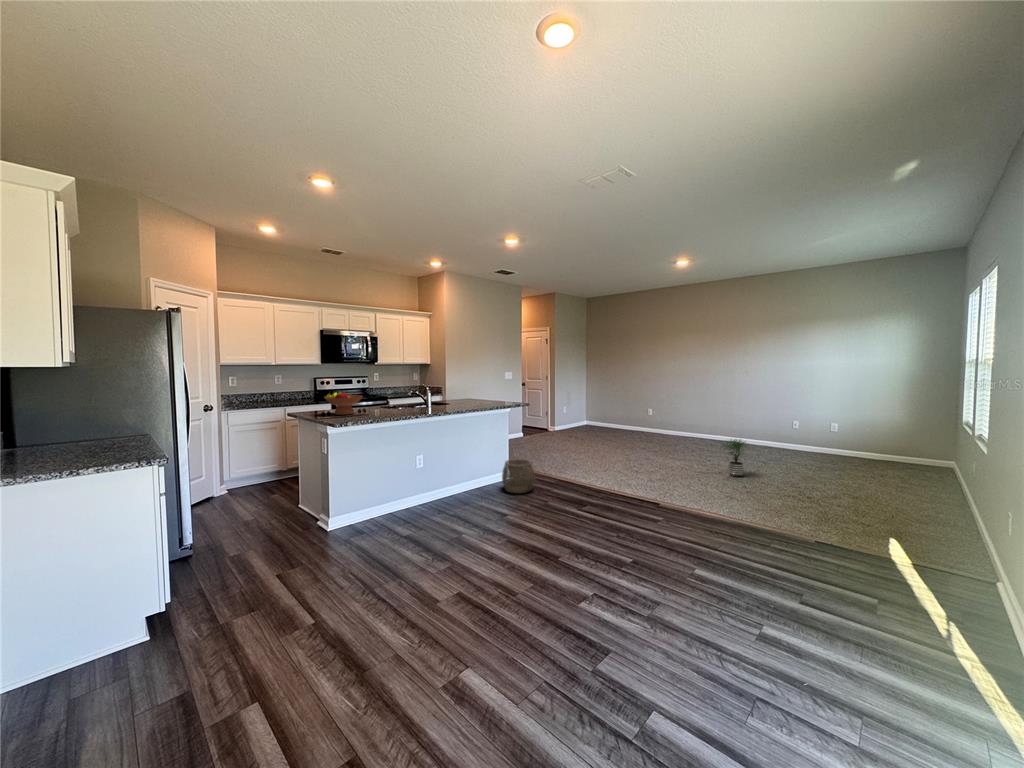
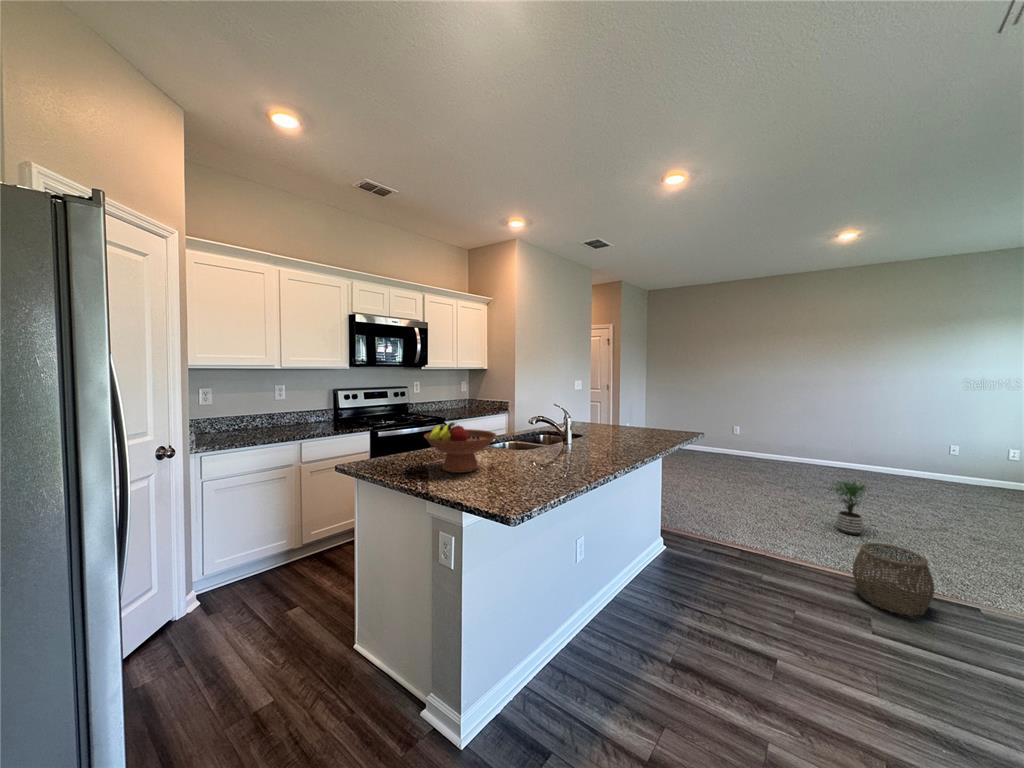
potted plant: present [722,440,746,477] -> present [826,481,868,535]
woven basket: present [502,459,534,493] -> present [852,543,935,616]

